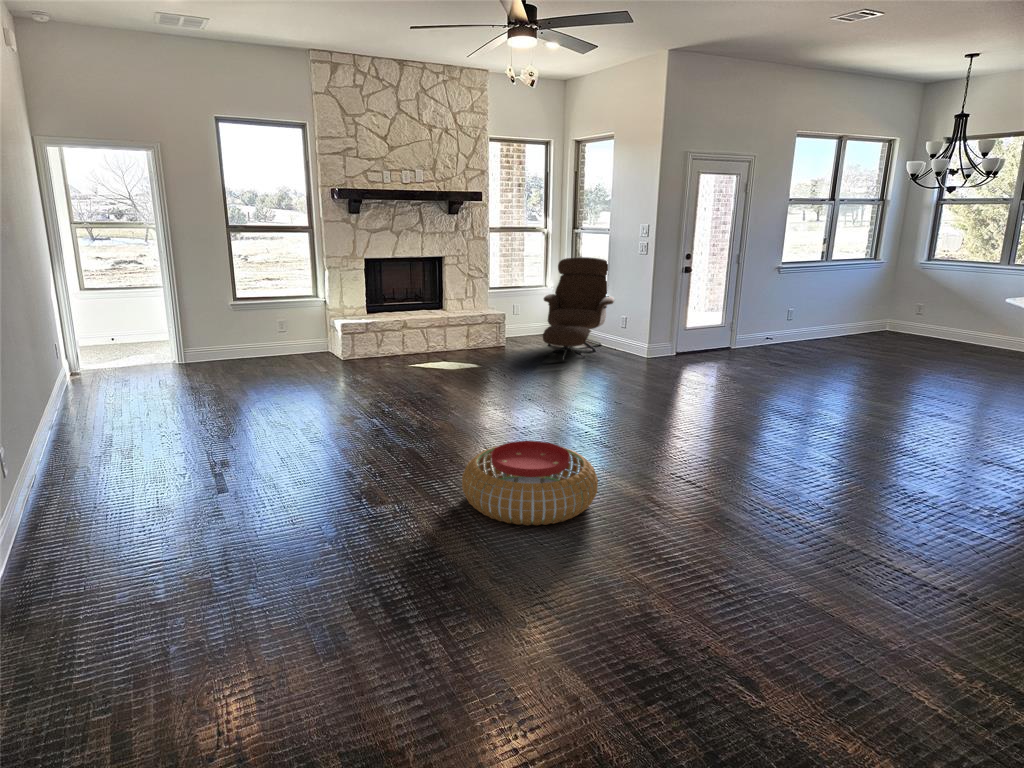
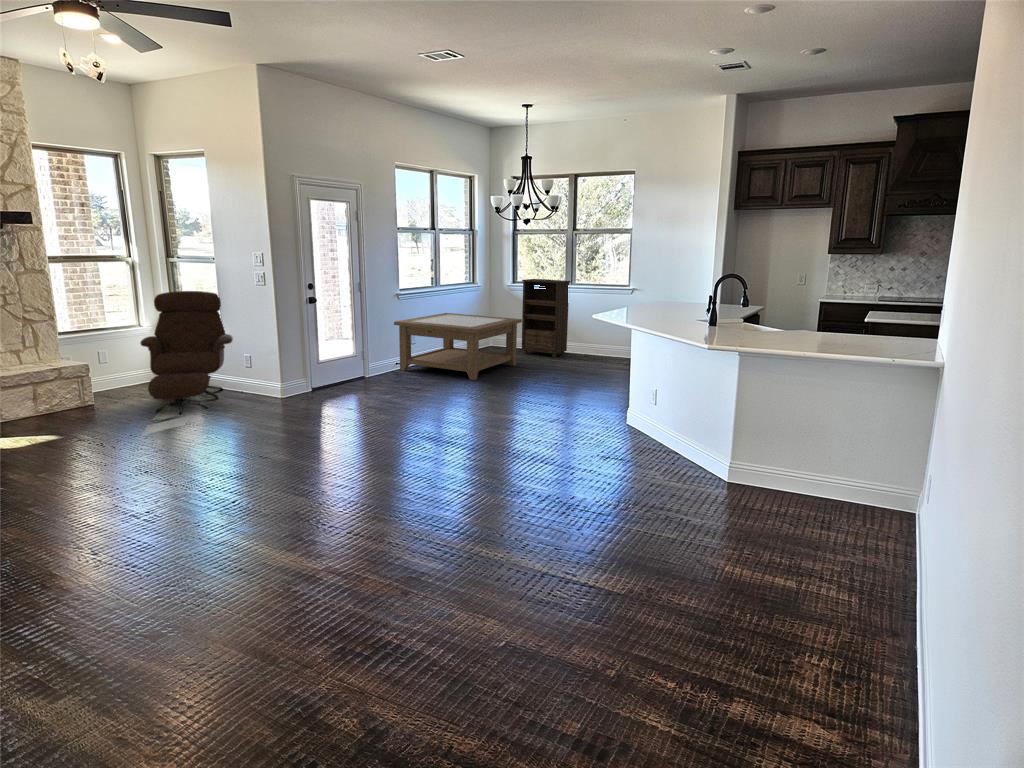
bookshelf: none [926,258,1010,352] -> present [522,279,571,357]
coffee table: none [770,292,928,364] -> present [394,313,522,380]
pouf: present [462,441,598,525] -> none [90,539,283,664]

